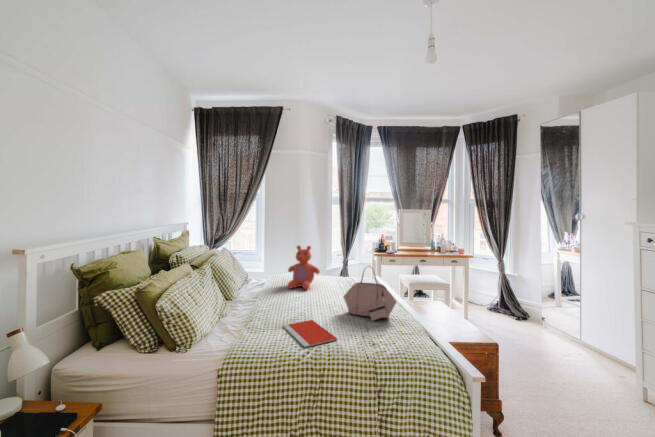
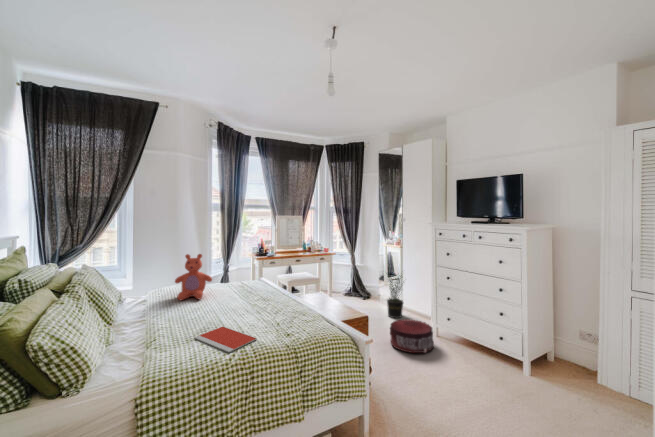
handbag: present [343,266,396,321] -> none [249,269,299,318]
potted plant: none [539,283,580,351] -> present [387,276,403,318]
pouf: none [540,353,619,411] -> present [390,319,434,353]

